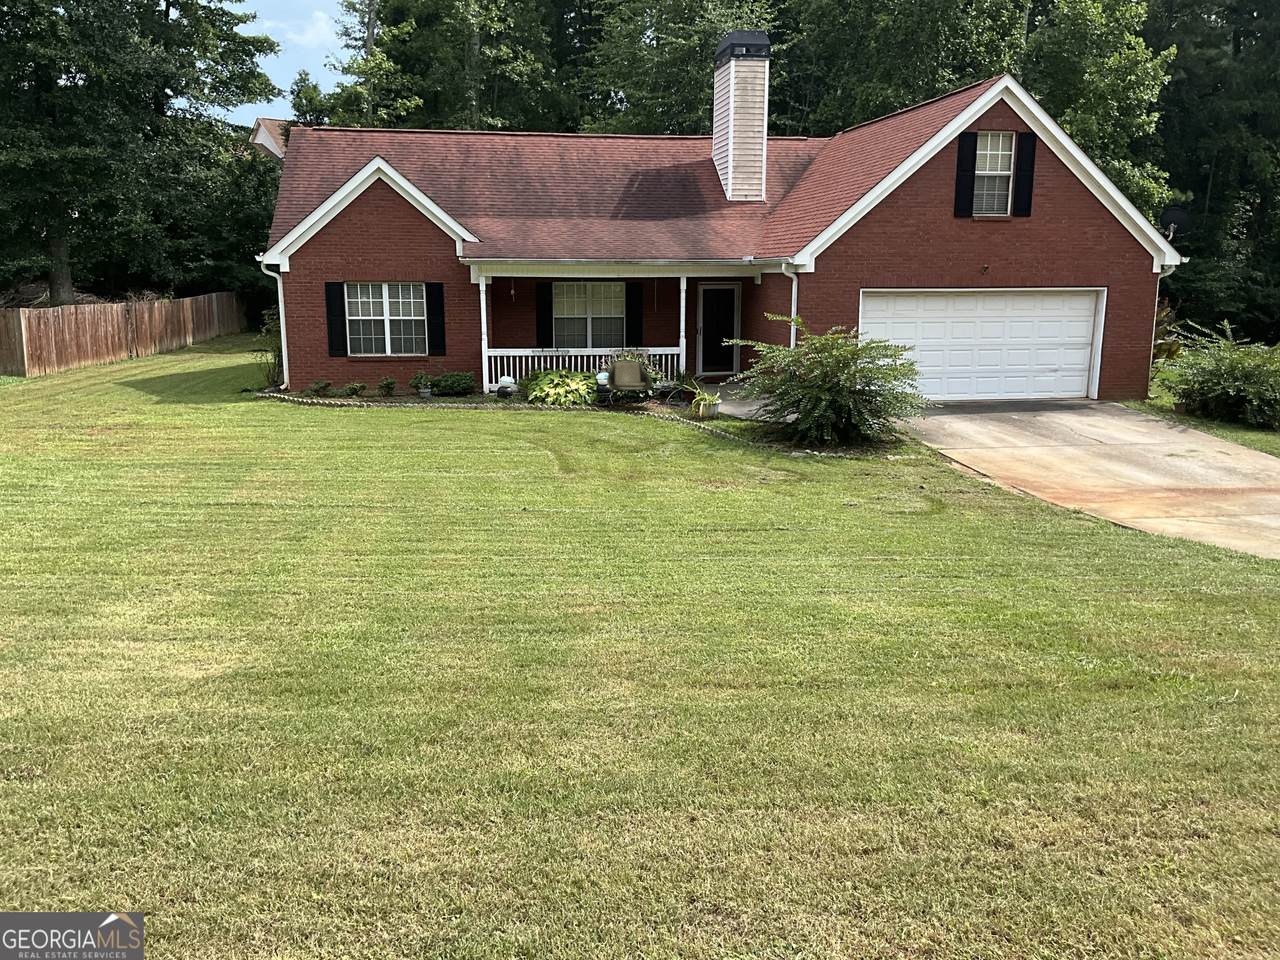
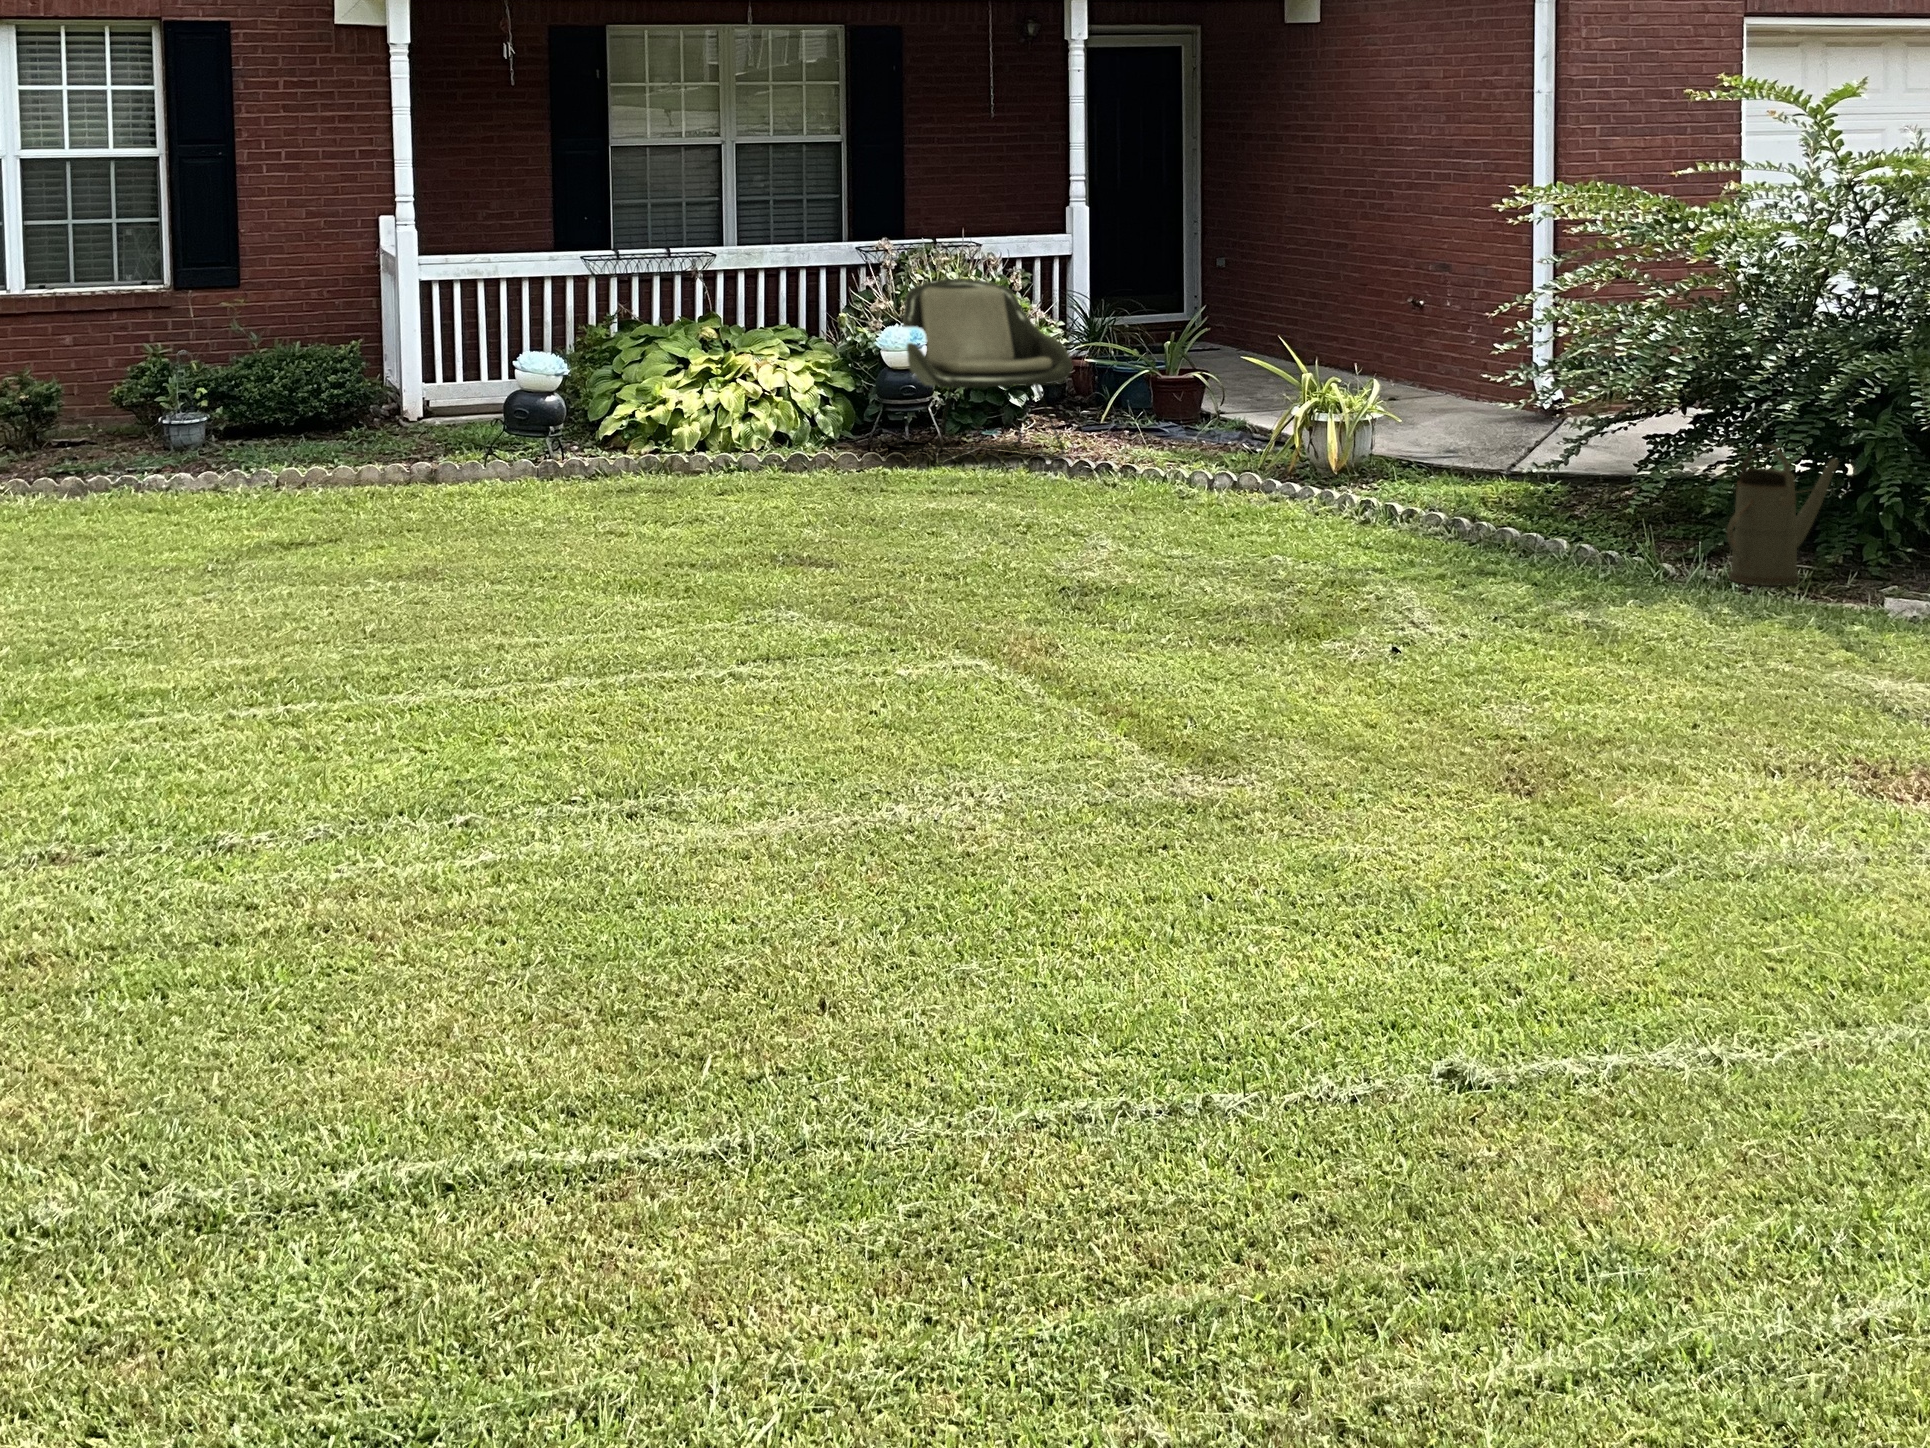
watering can: none [755,412,793,448] -> present [1726,445,1839,586]

